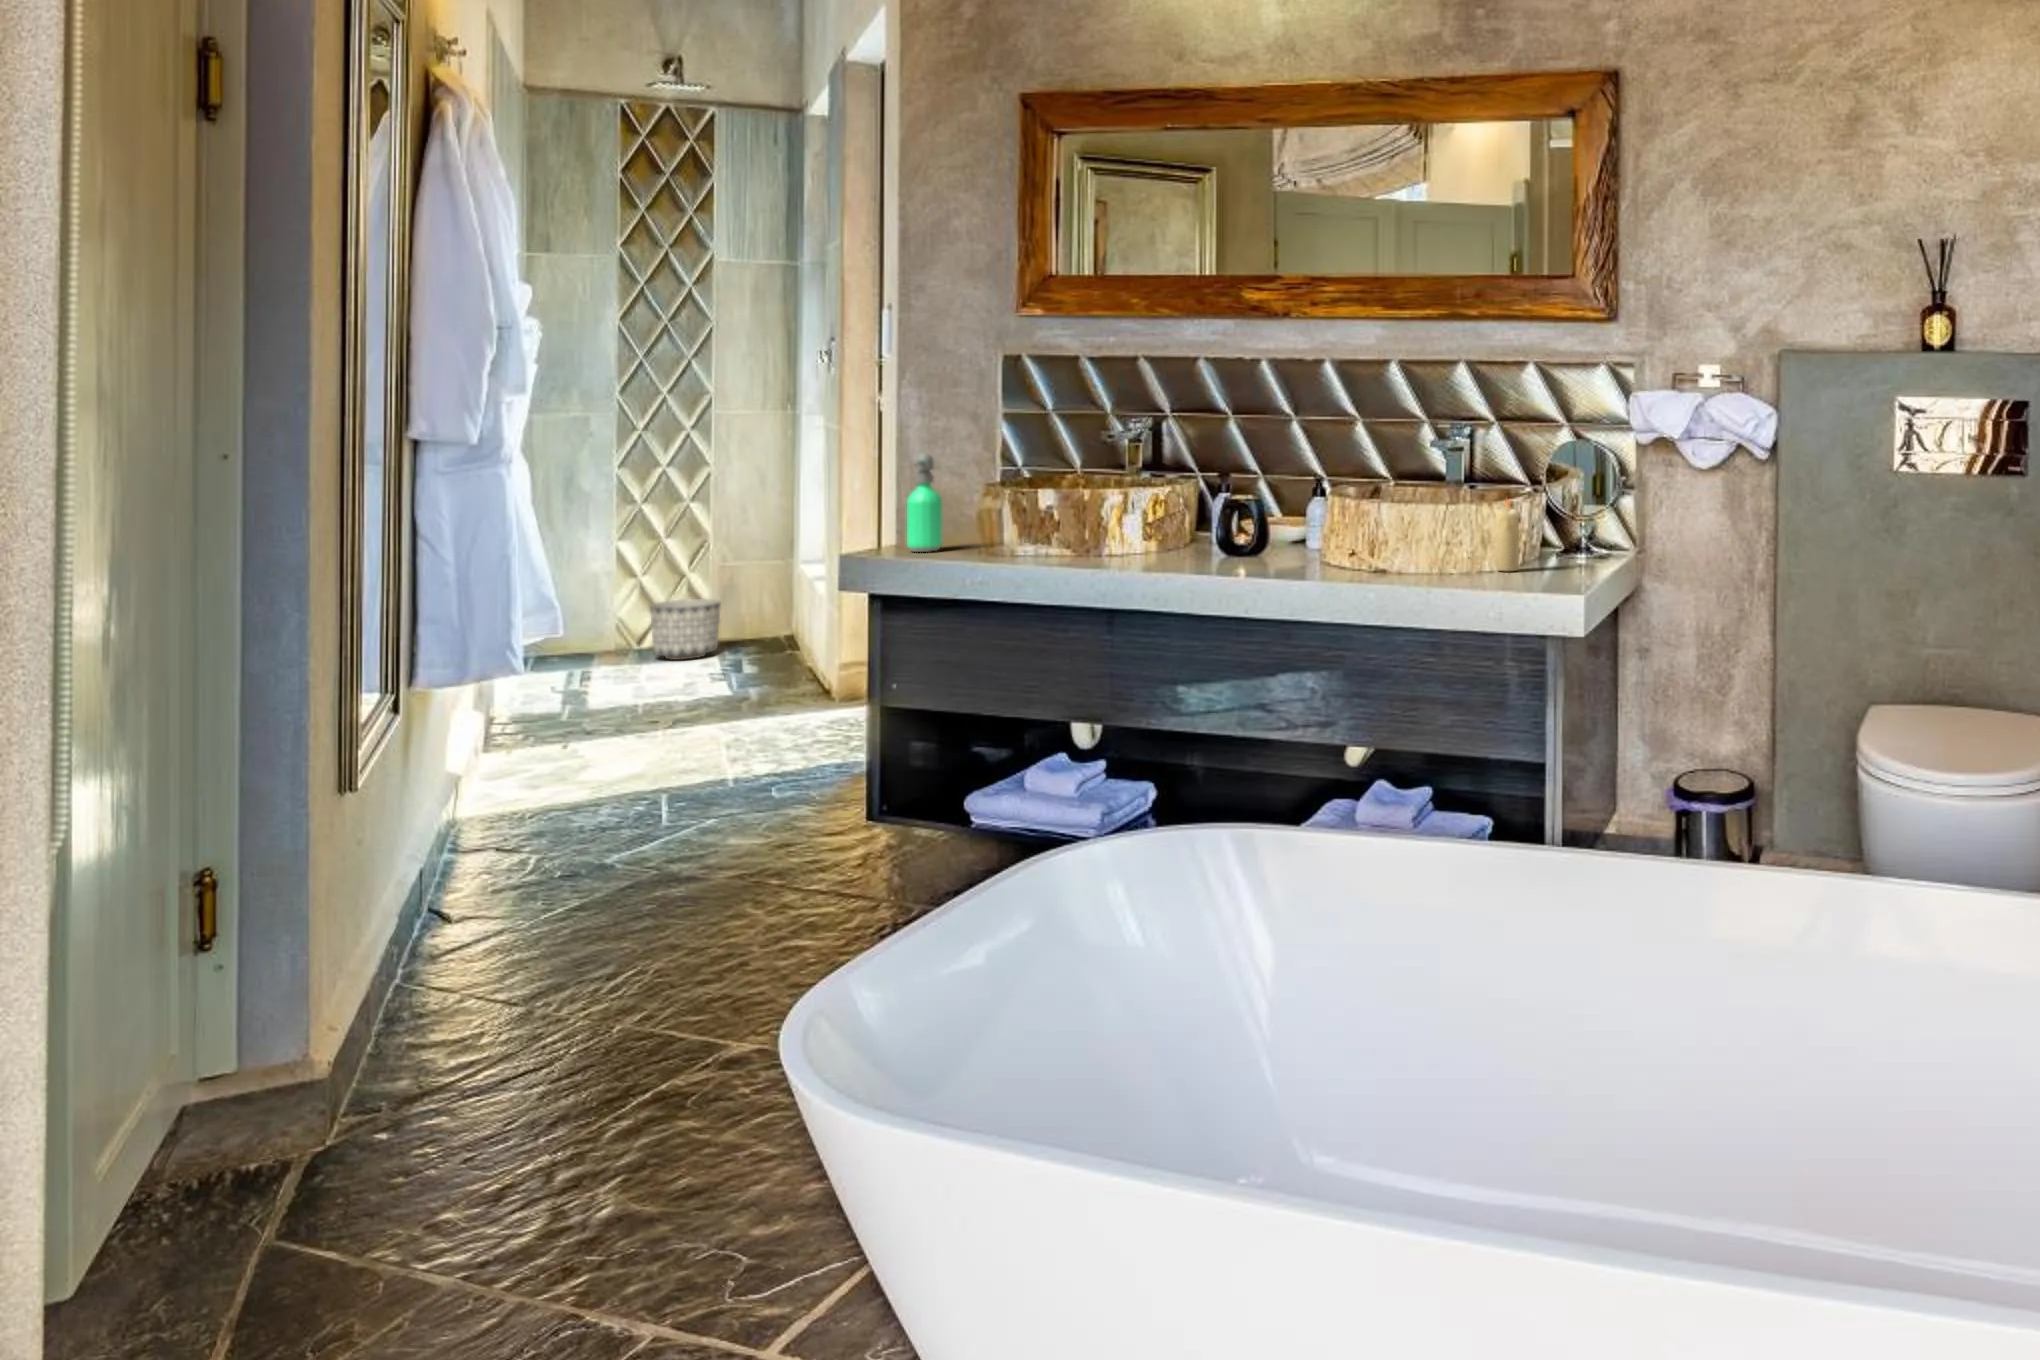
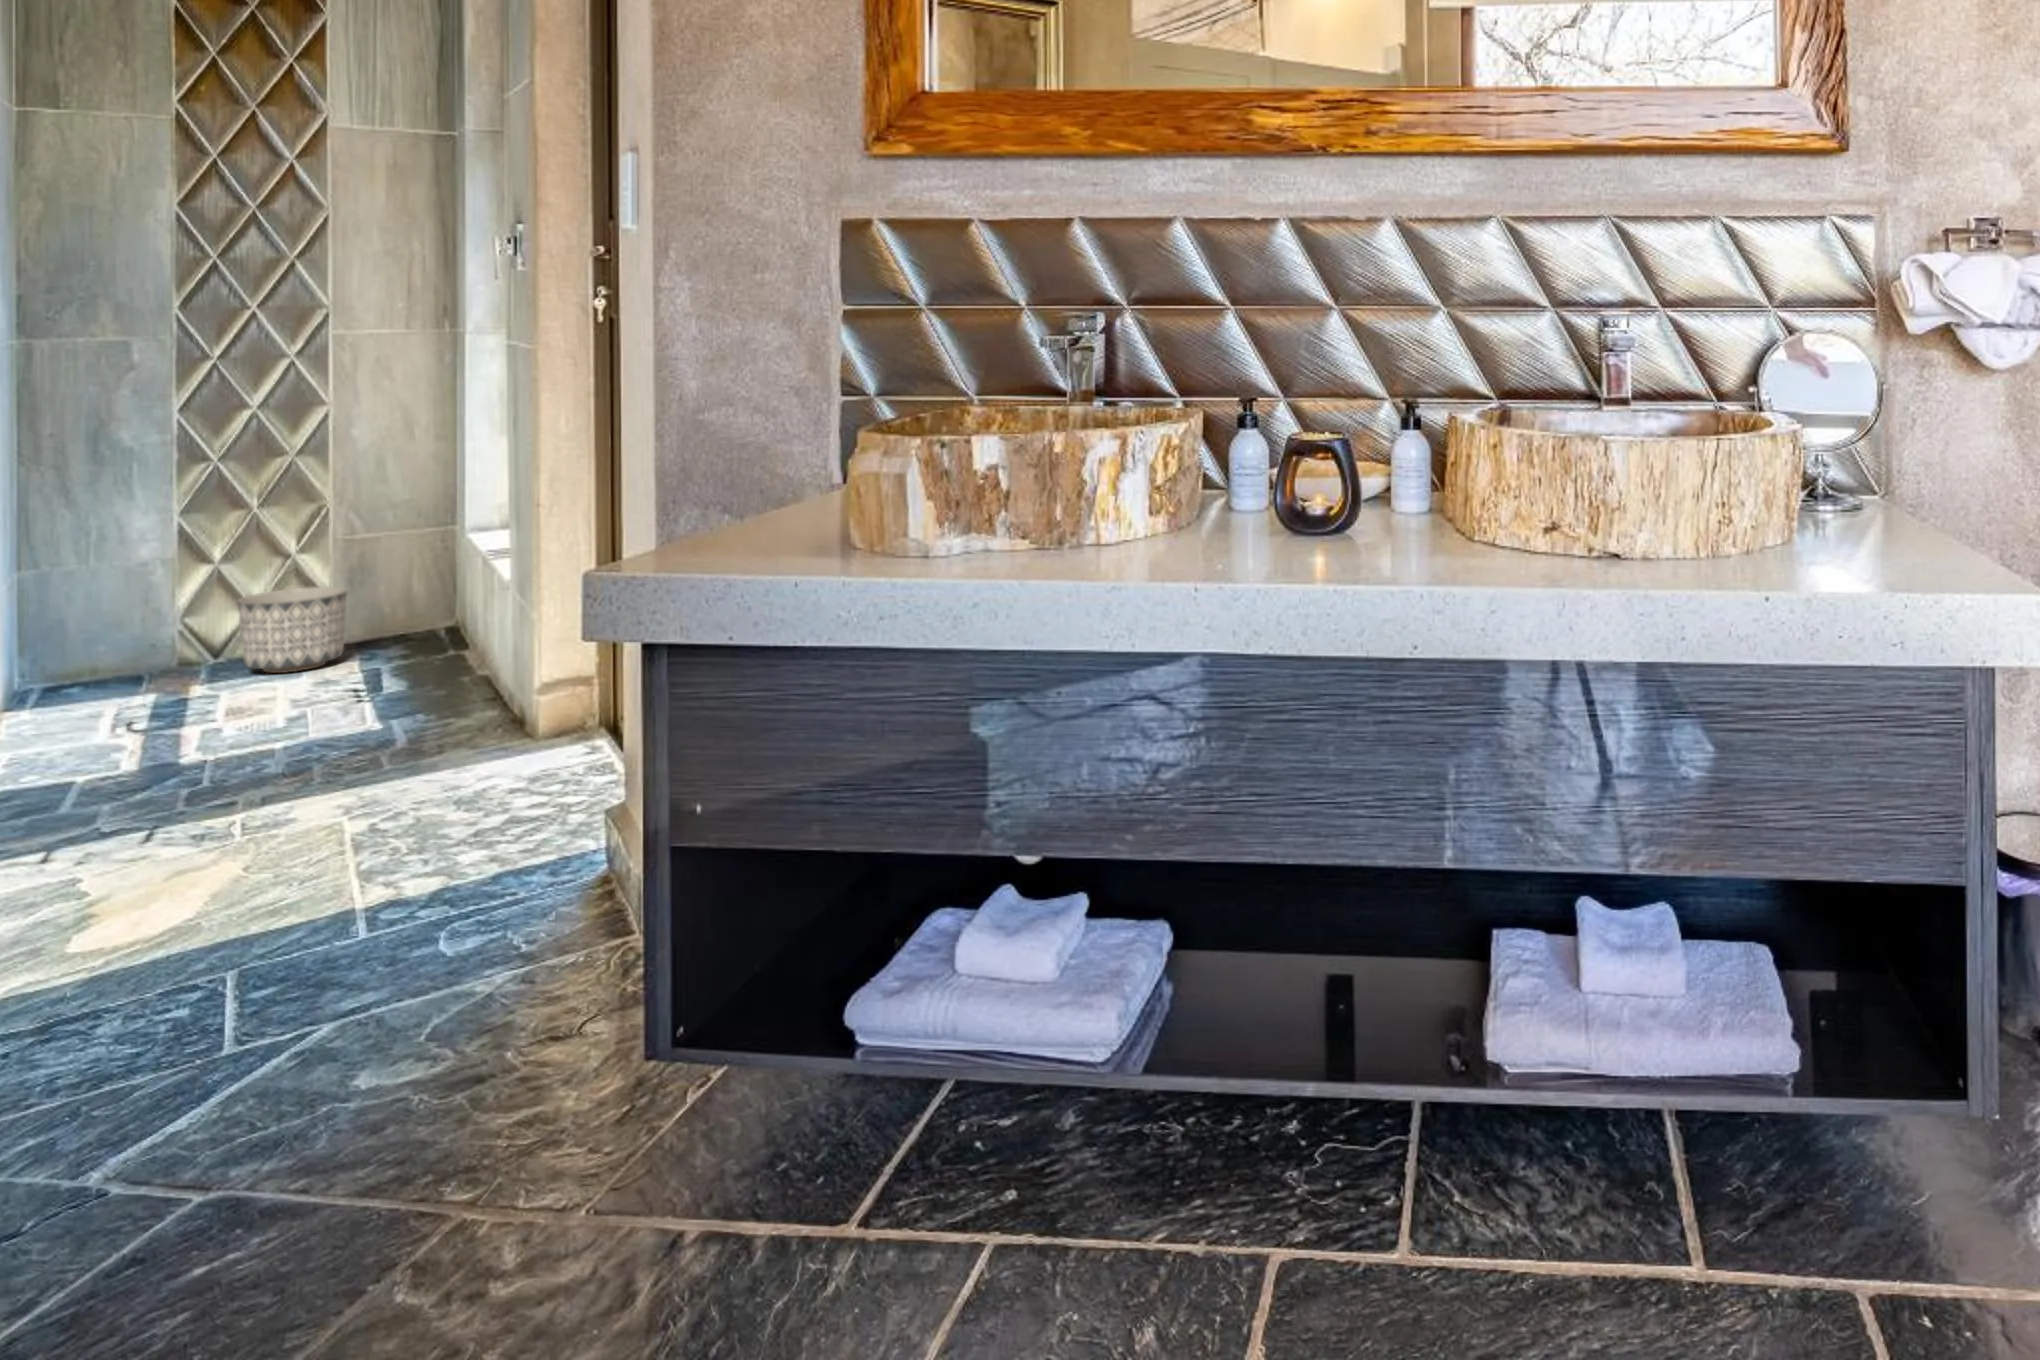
soap dispenser: present [907,453,943,552] -> none [708,370,779,557]
candle: present [1496,501,1519,571] -> none [1879,436,1927,571]

